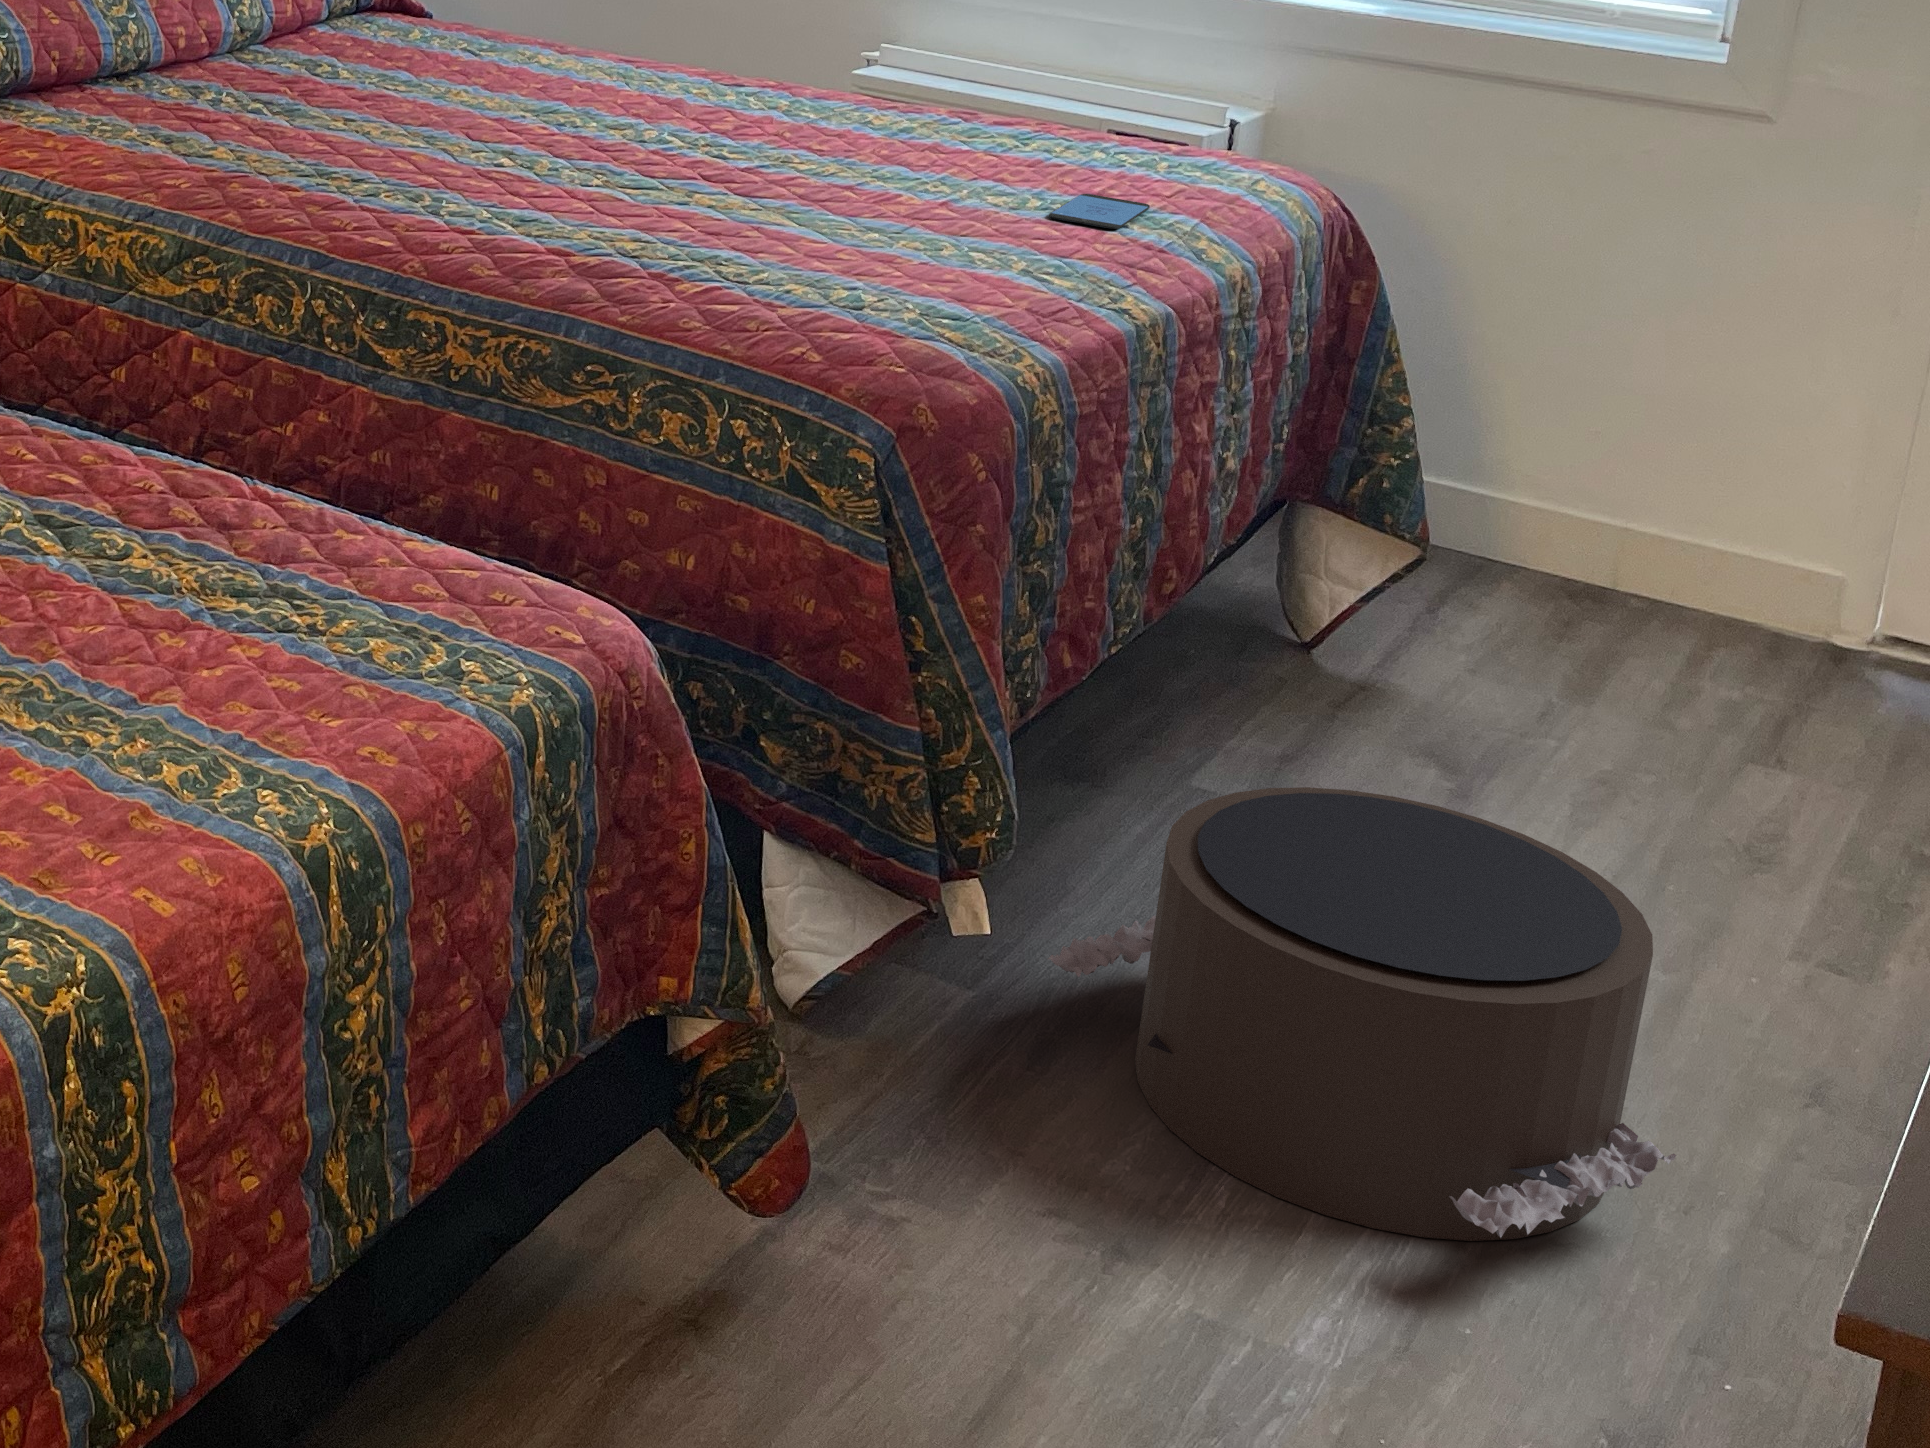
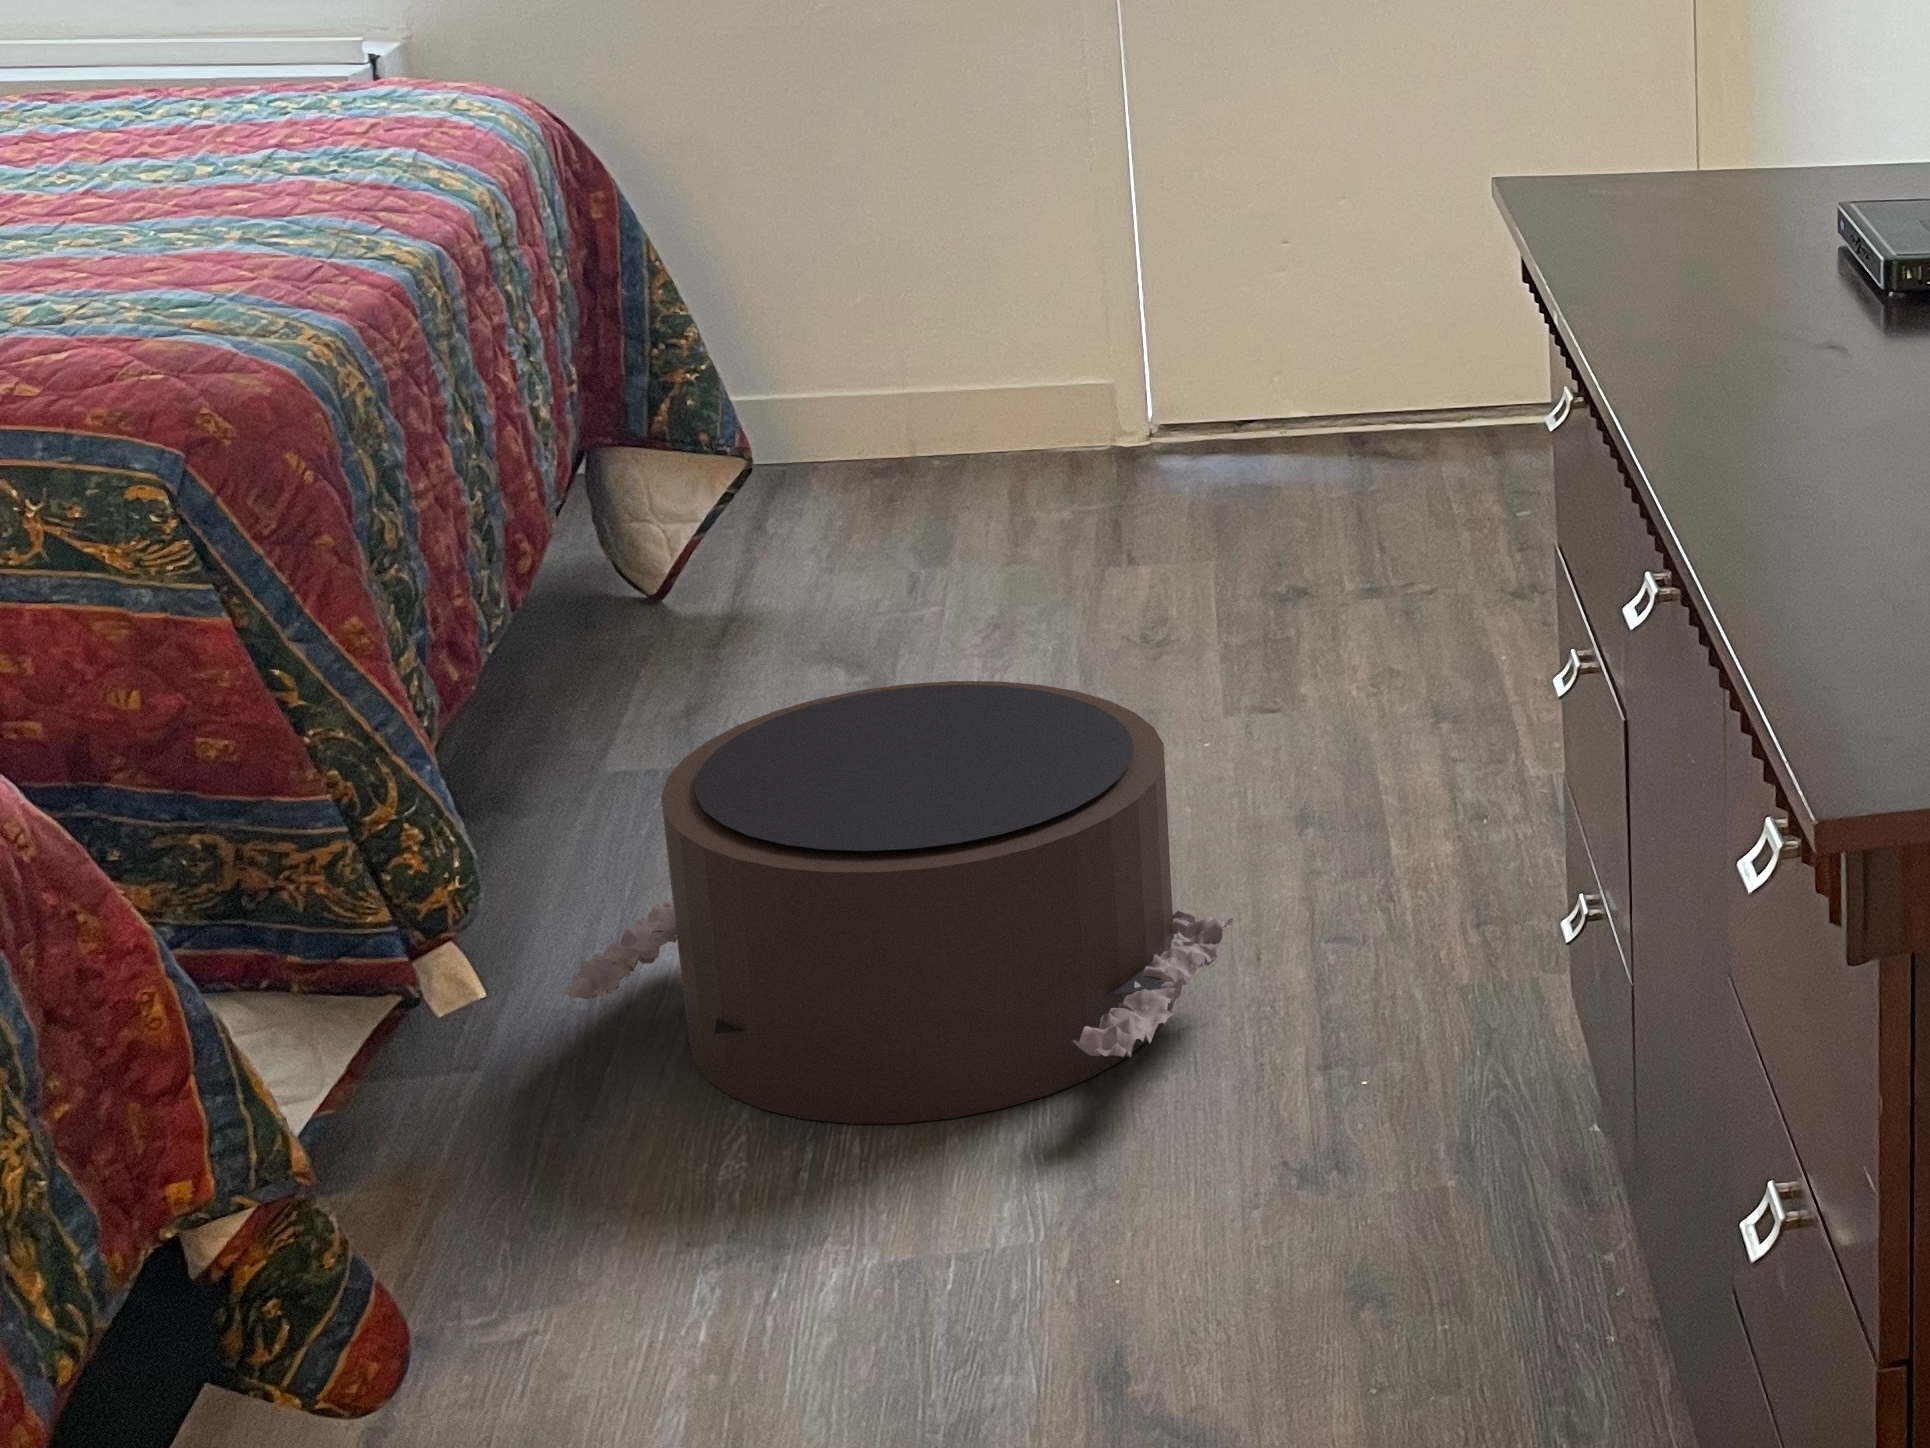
smartphone: present [1049,194,1150,229] -> none [235,144,351,178]

